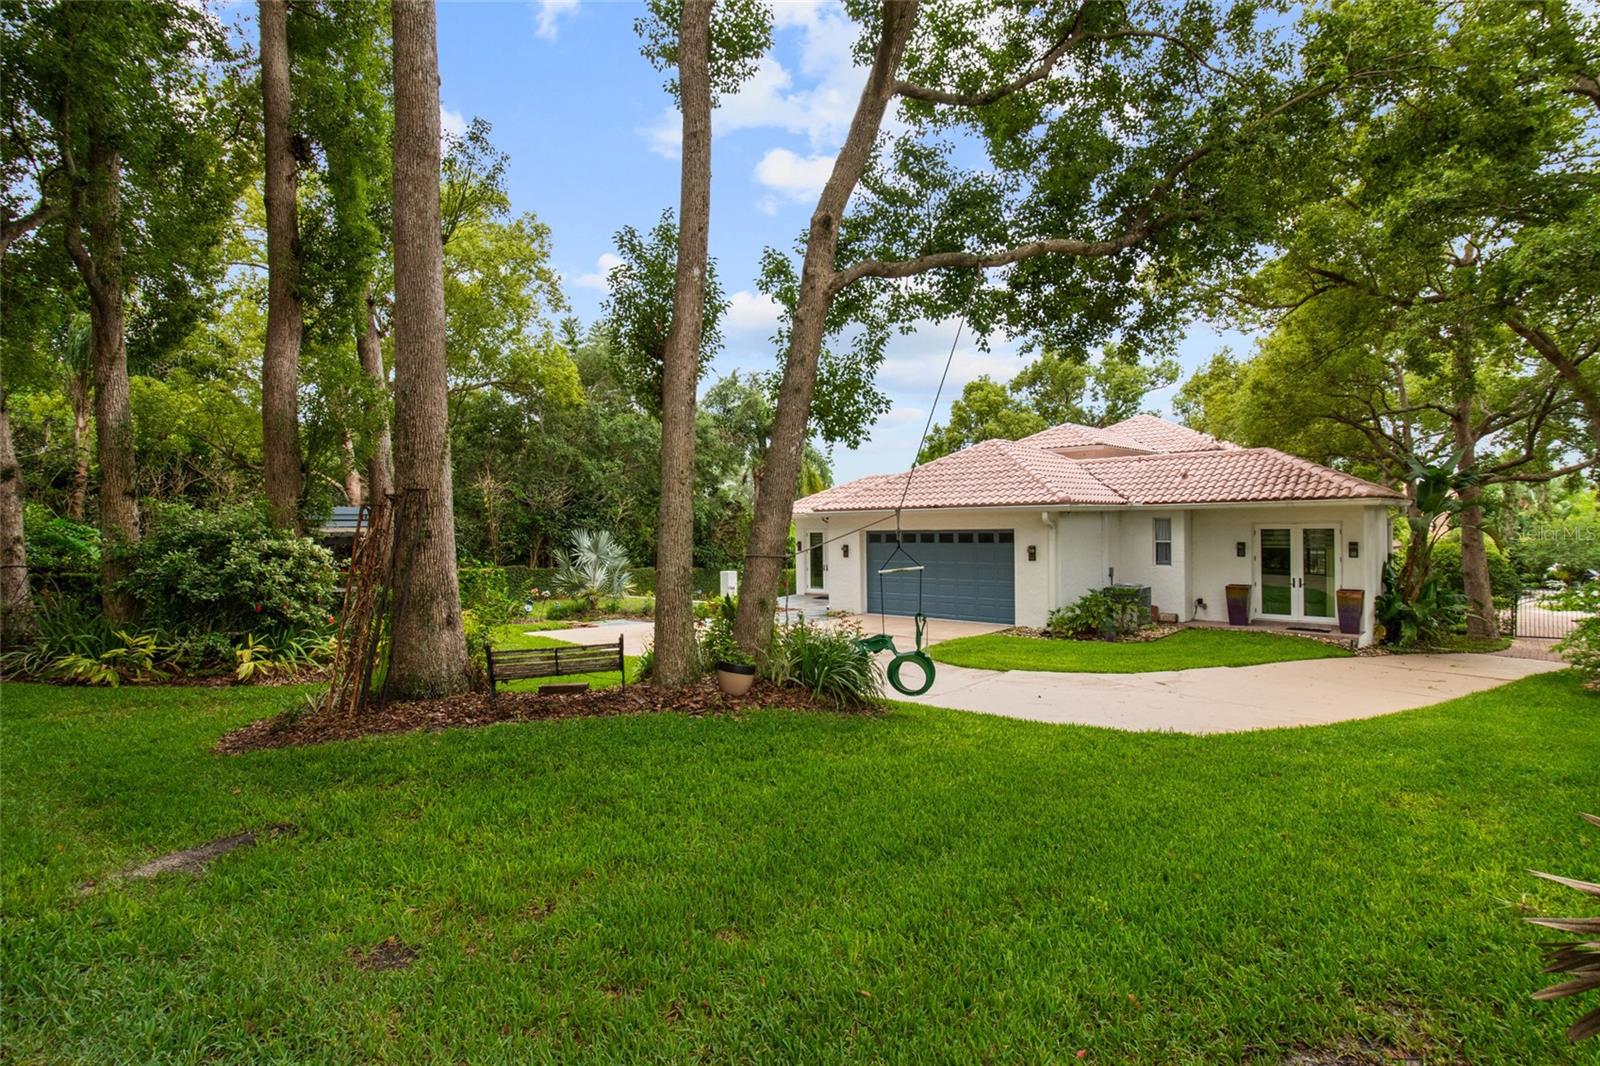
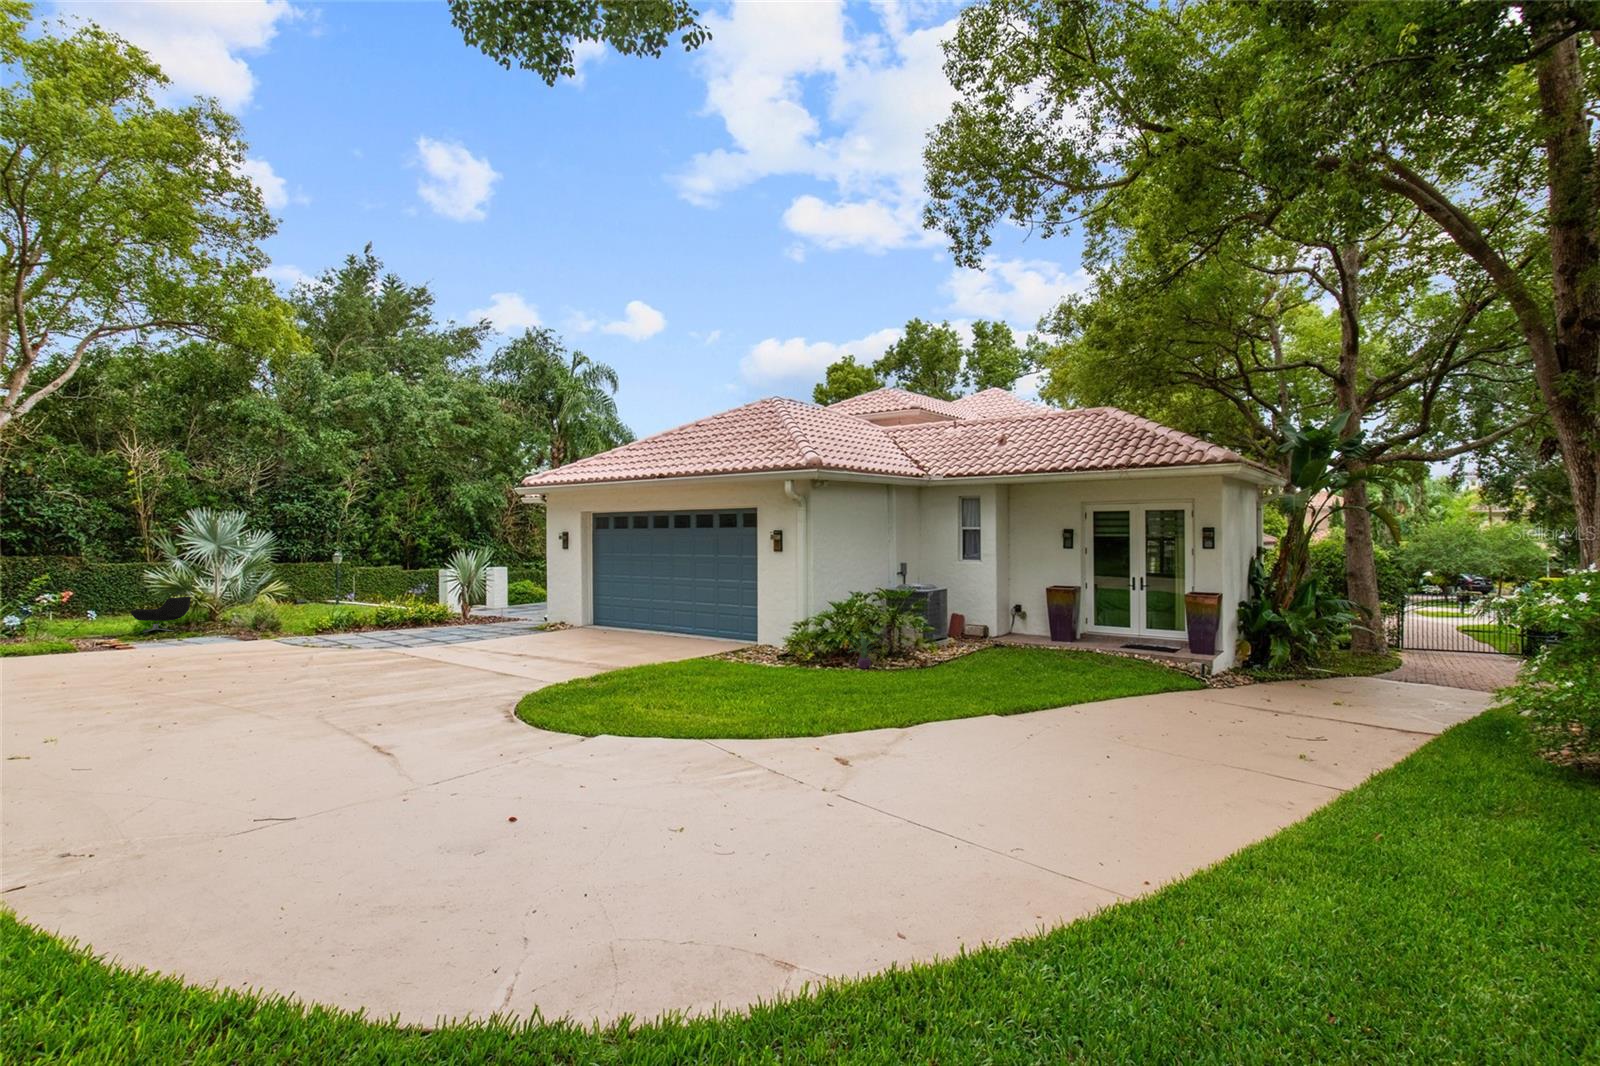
lounge chair: none [560,595,592,620] -> present [131,597,191,632]

